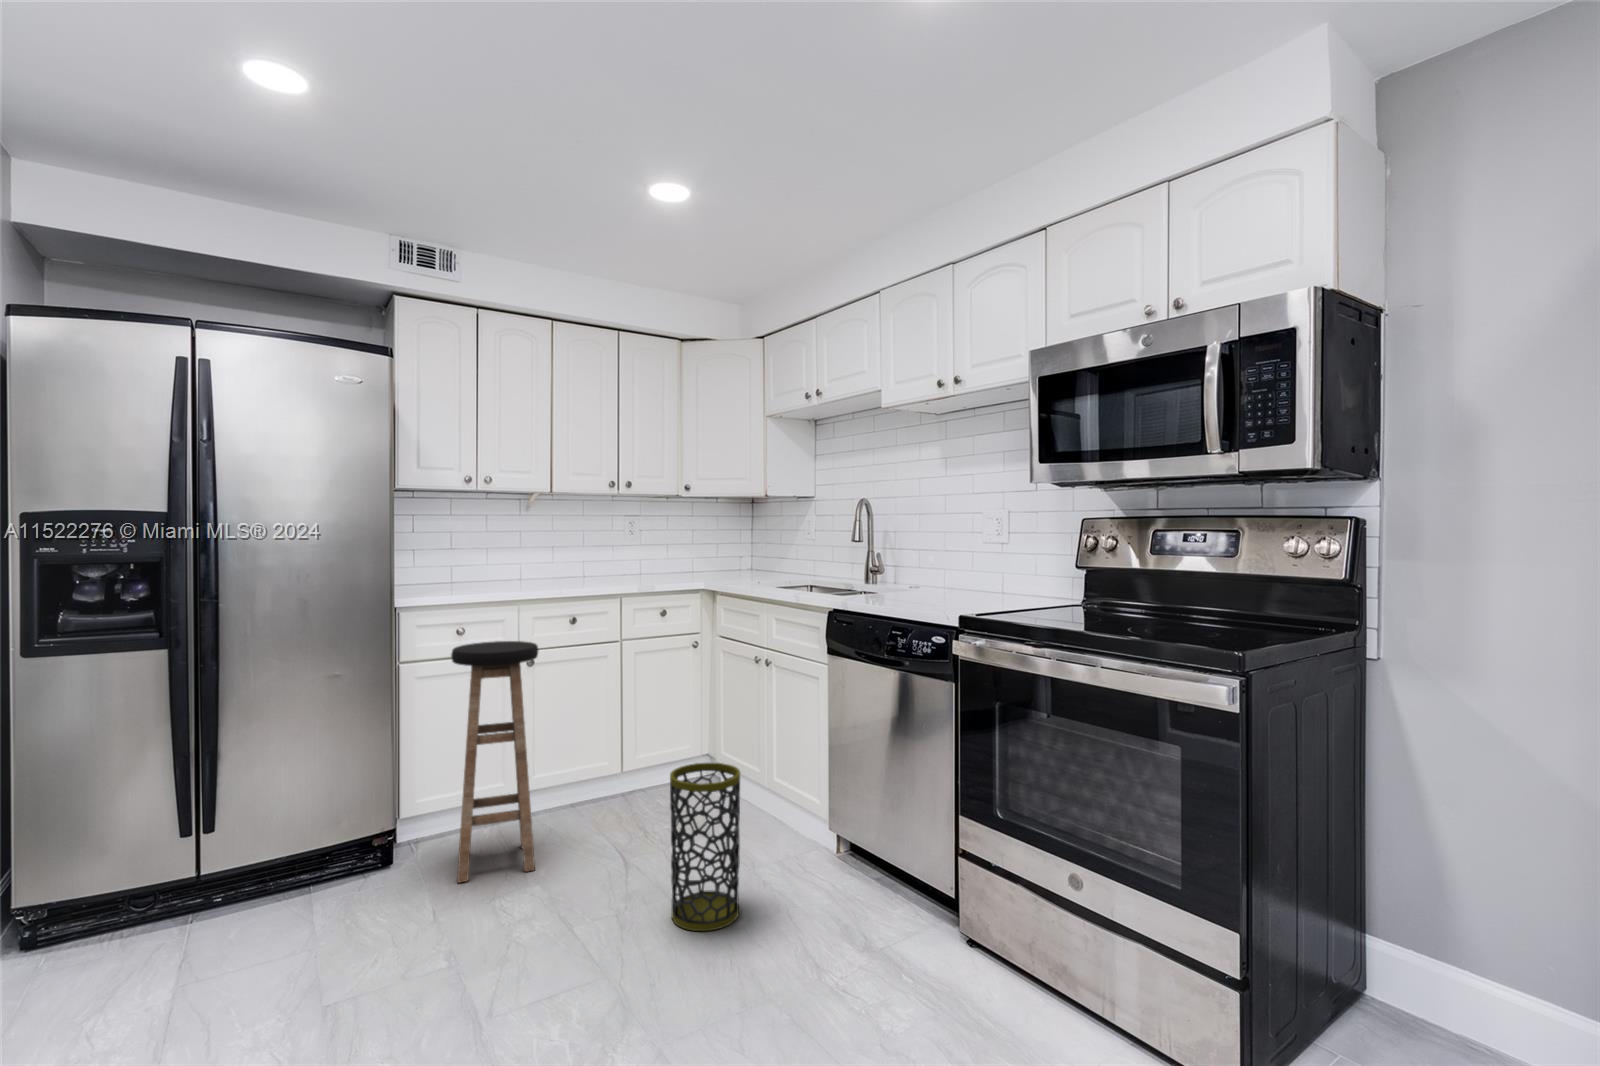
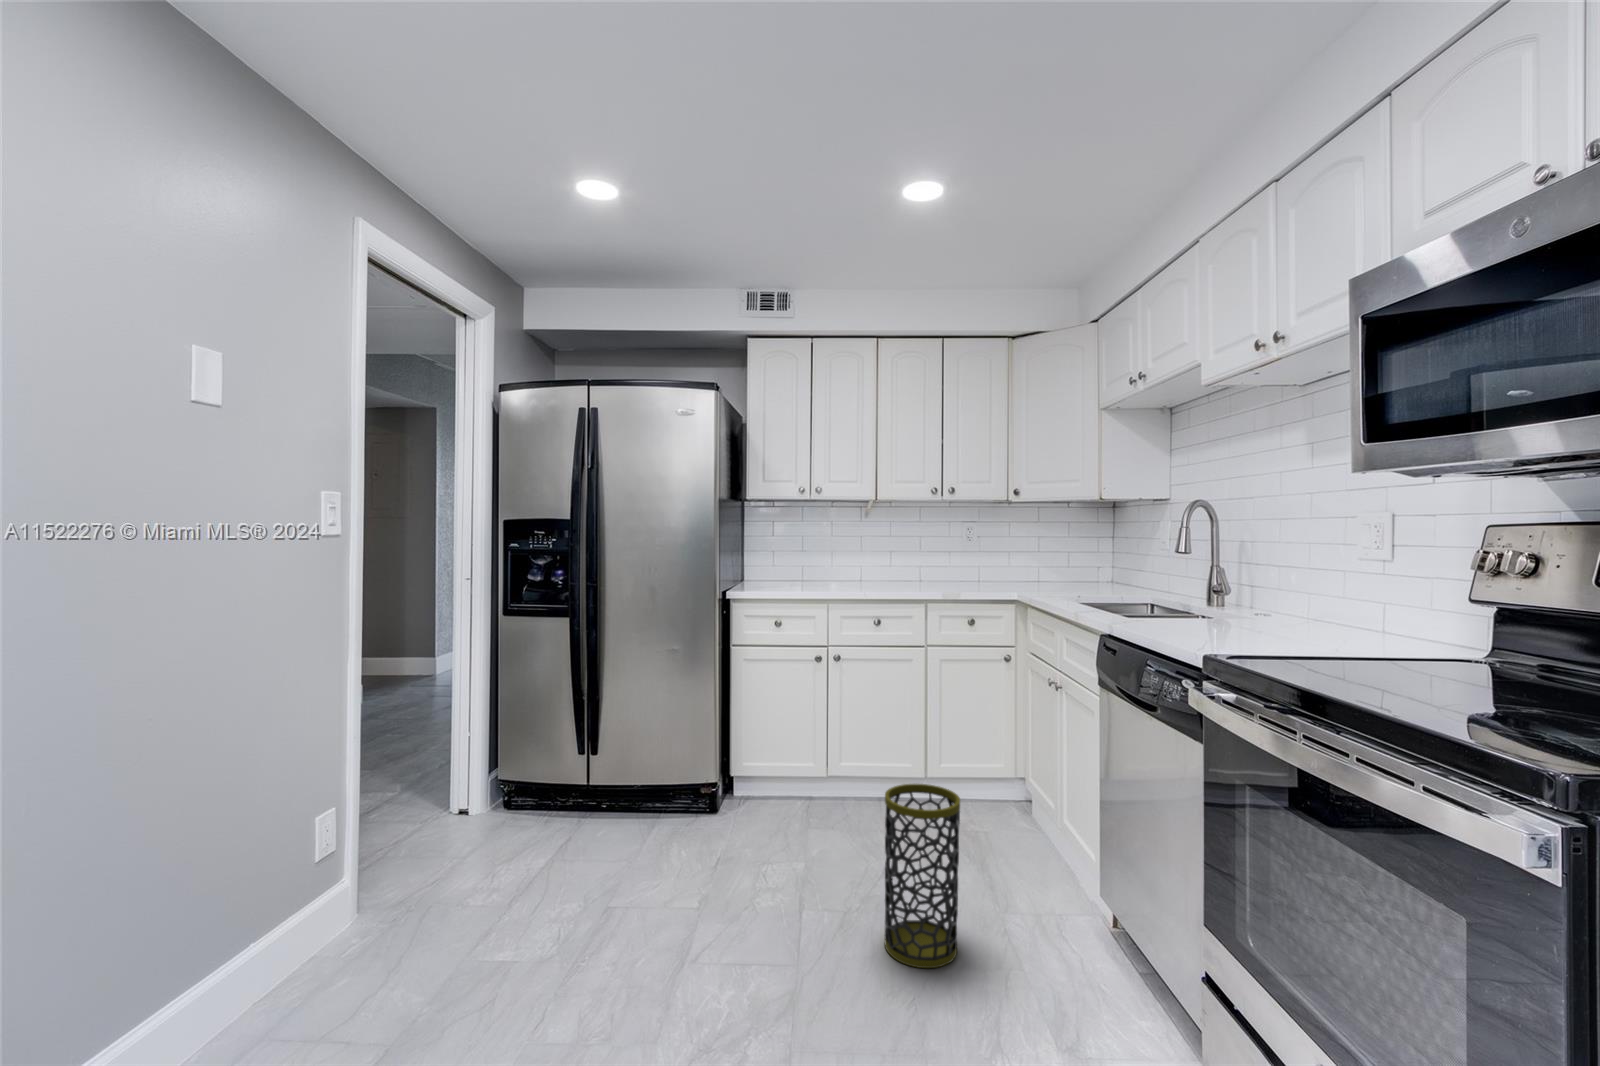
bar stool: present [451,641,539,883] -> none [746,635,824,850]

